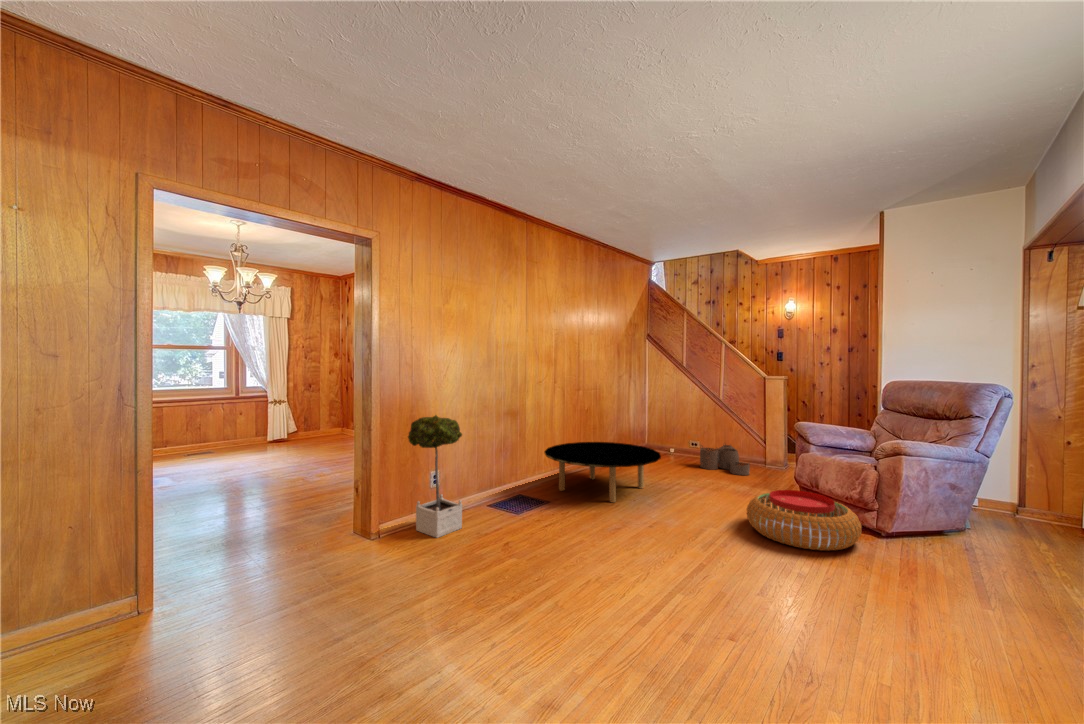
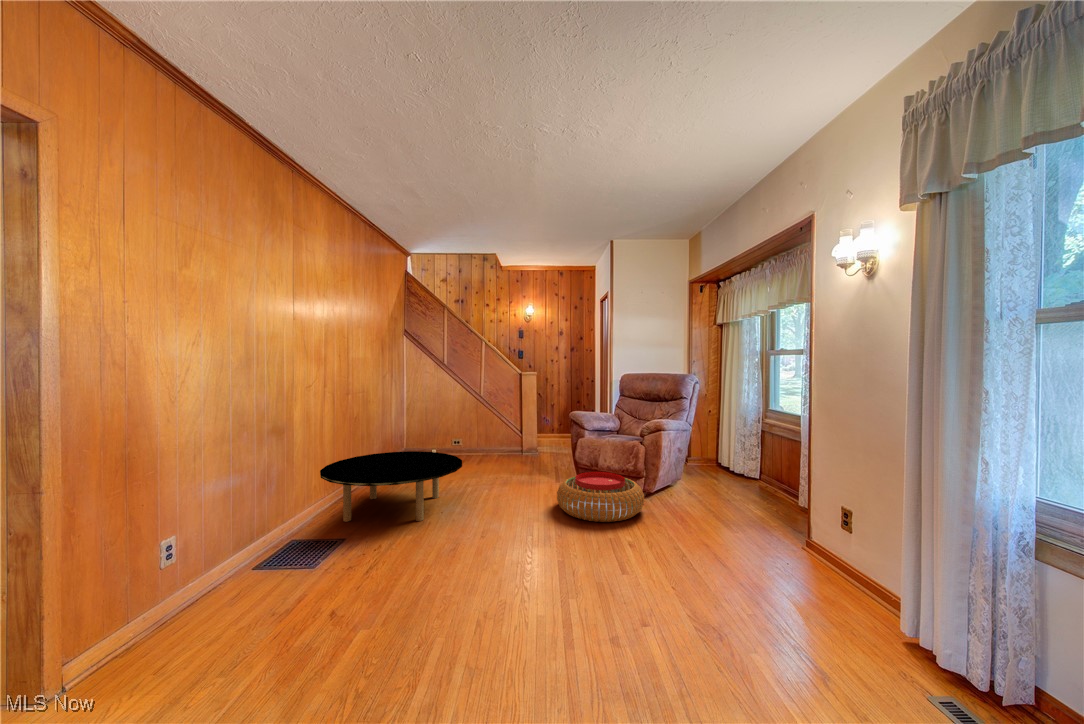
potted tree: present [408,415,462,538] -> none [126,445,237,649]
woven basket: present [700,445,750,475] -> none [472,438,519,466]

